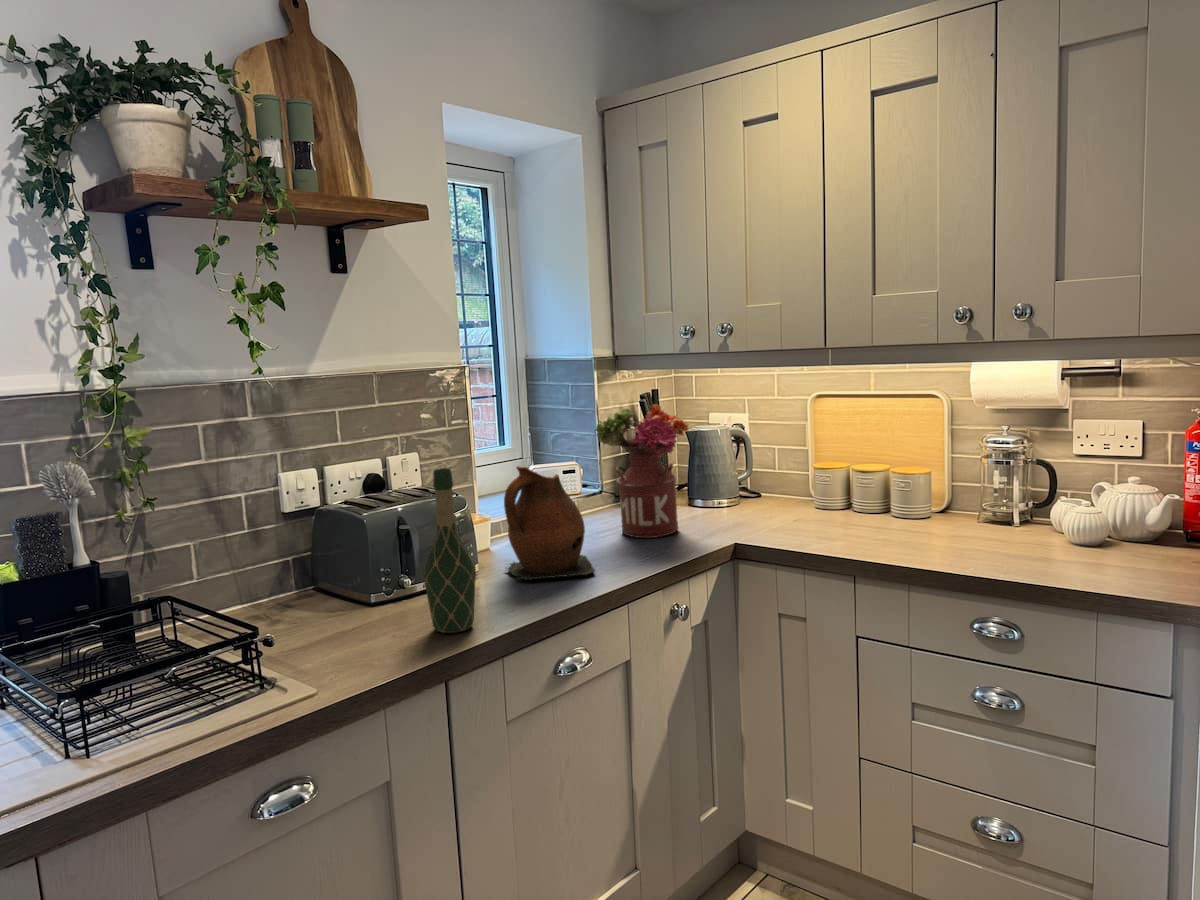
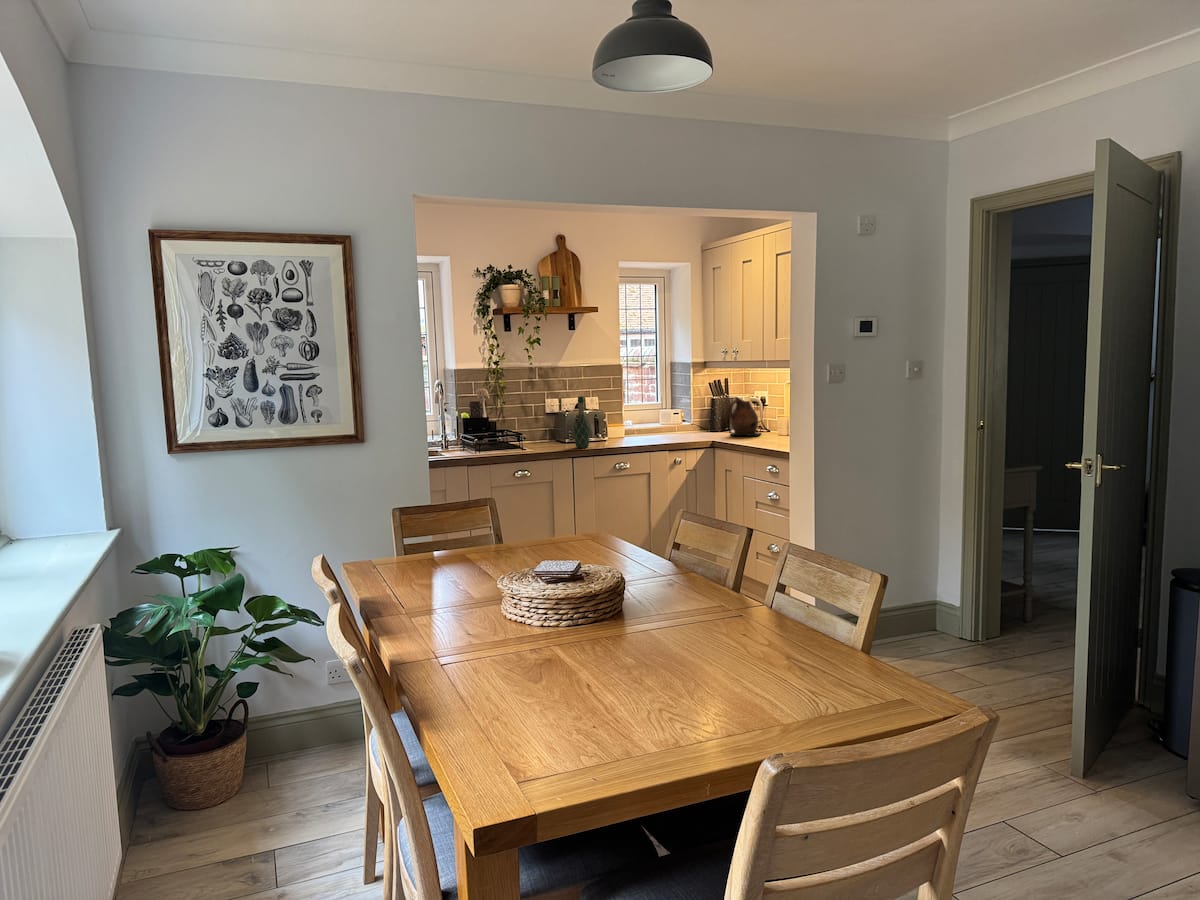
flower arrangement: present [595,404,688,538] -> none [670,382,709,437]
ceramic pitcher: present [504,466,595,580] -> present [728,397,760,436]

